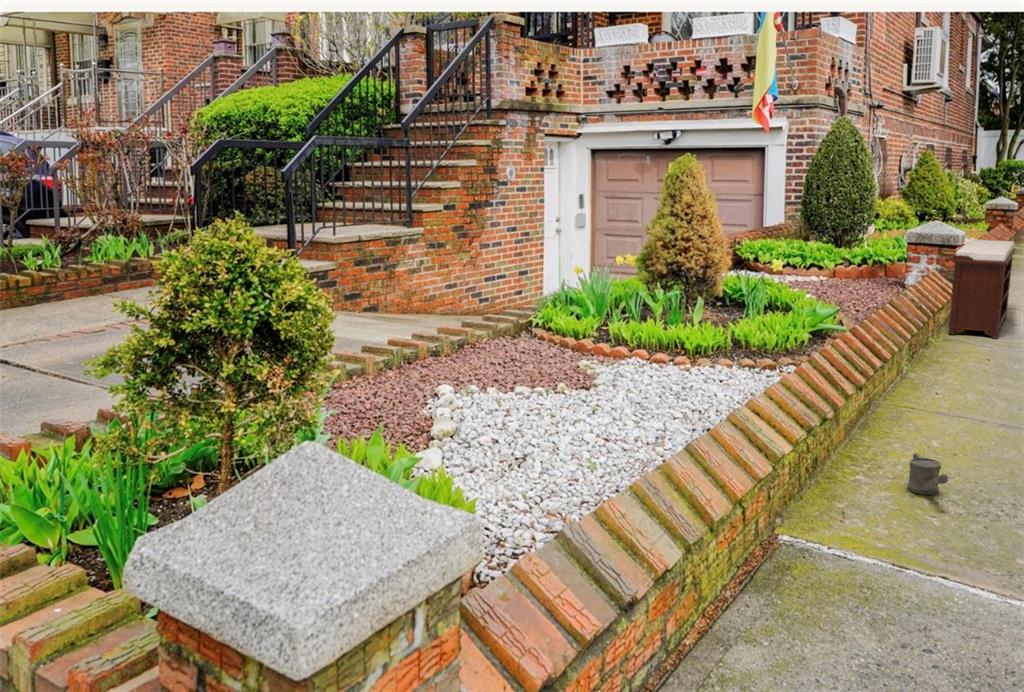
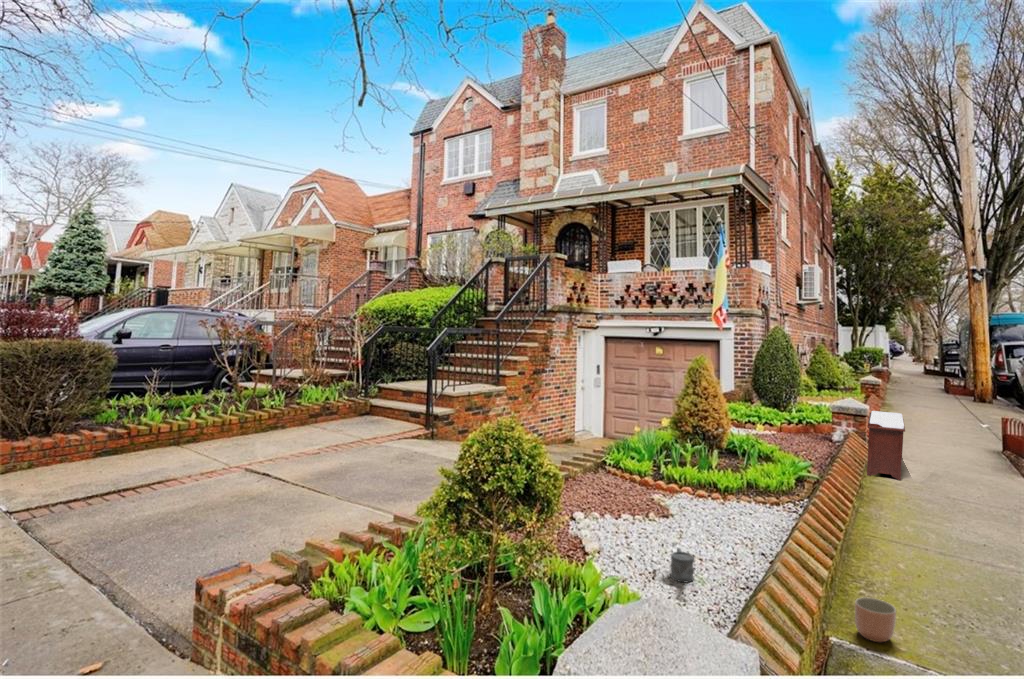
watering can: present [908,453,948,495] -> present [670,548,694,582]
planter: none [824,482,880,542] -> present [855,597,896,642]

